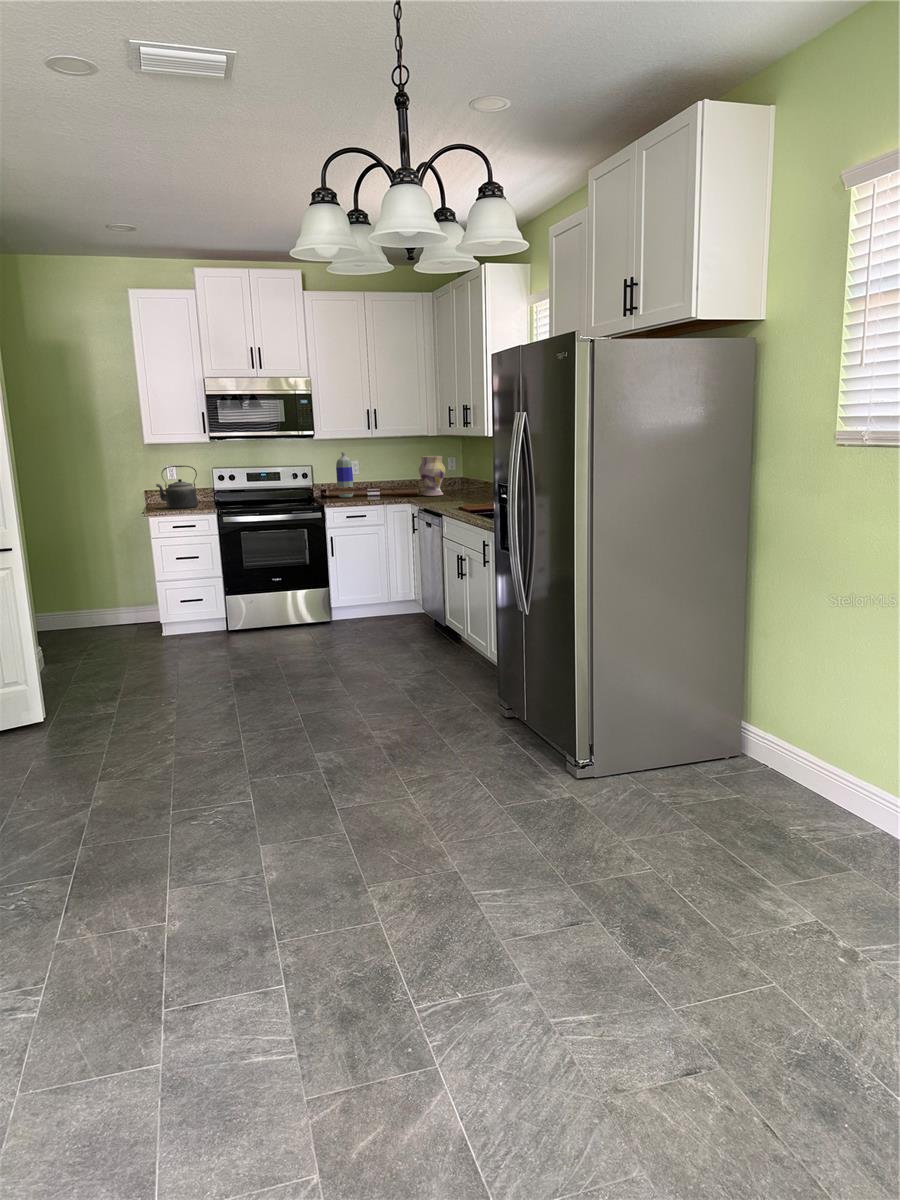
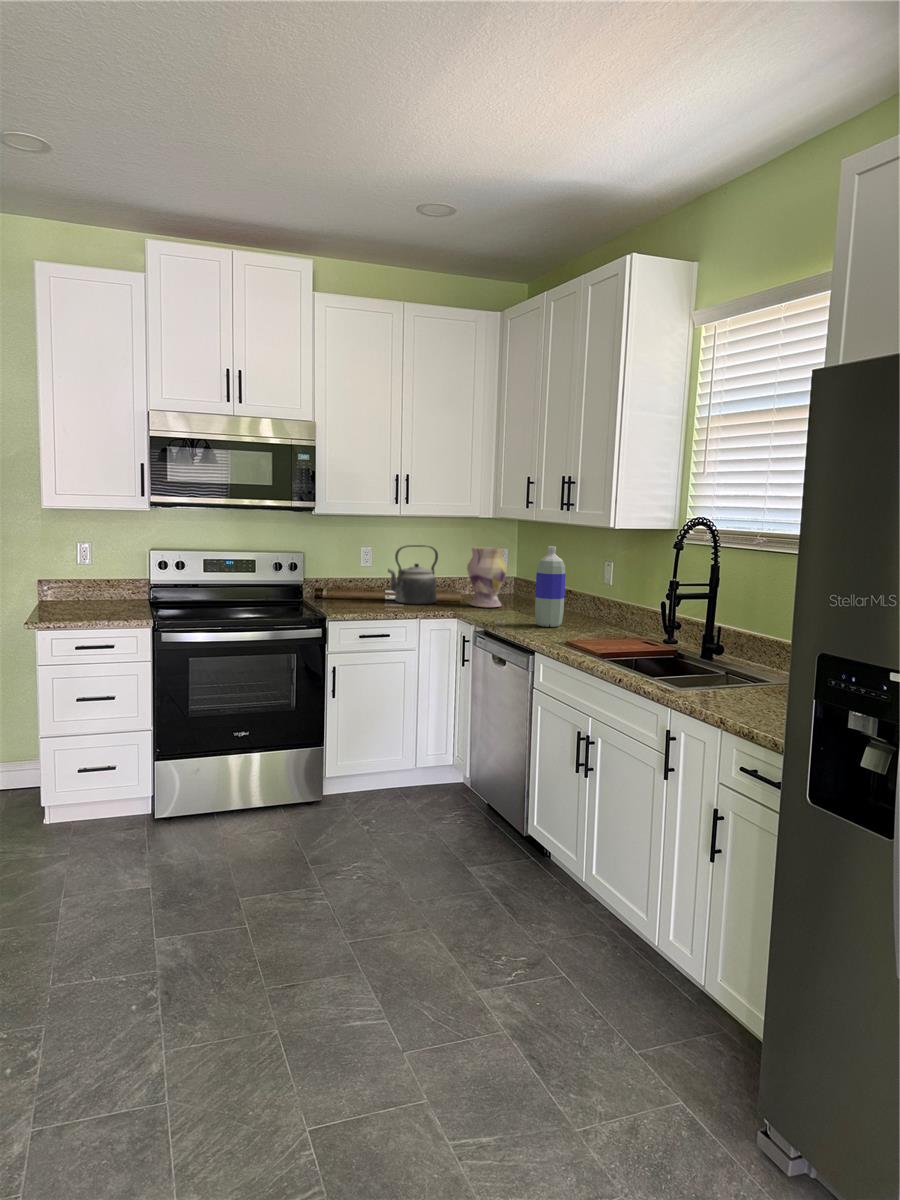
bottle: present [336,452,353,498] -> present [535,546,566,627]
kettle: present [156,466,198,509] -> present [388,545,438,605]

